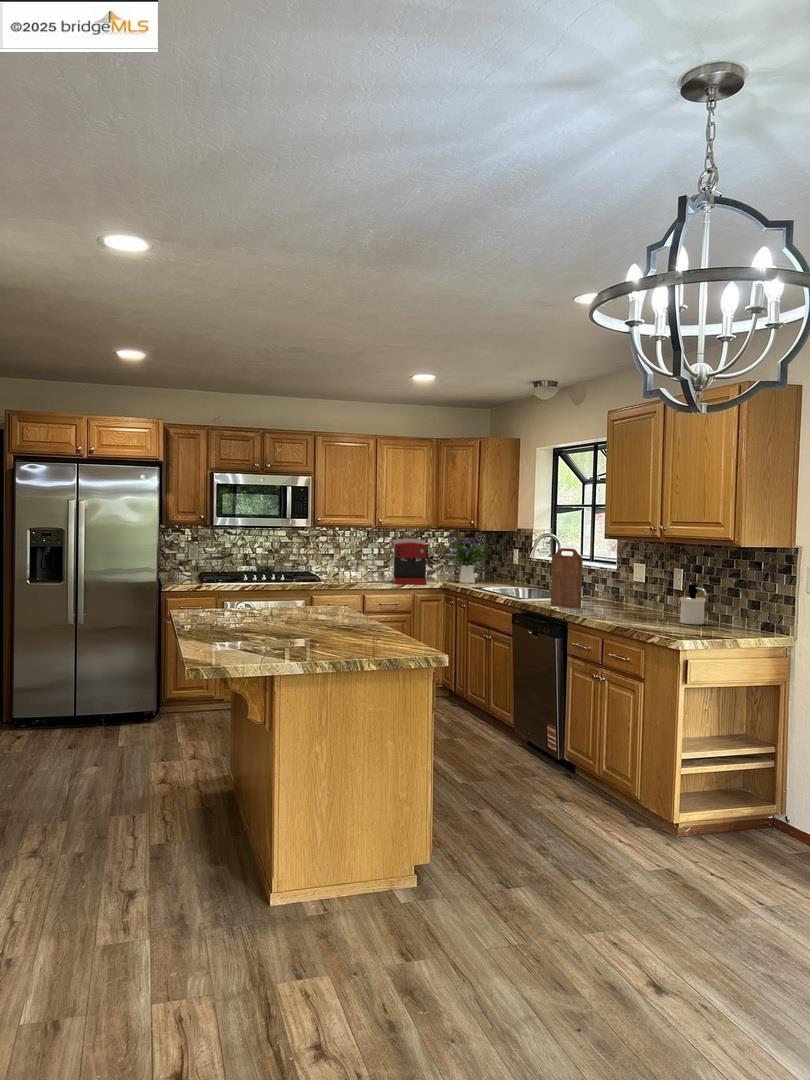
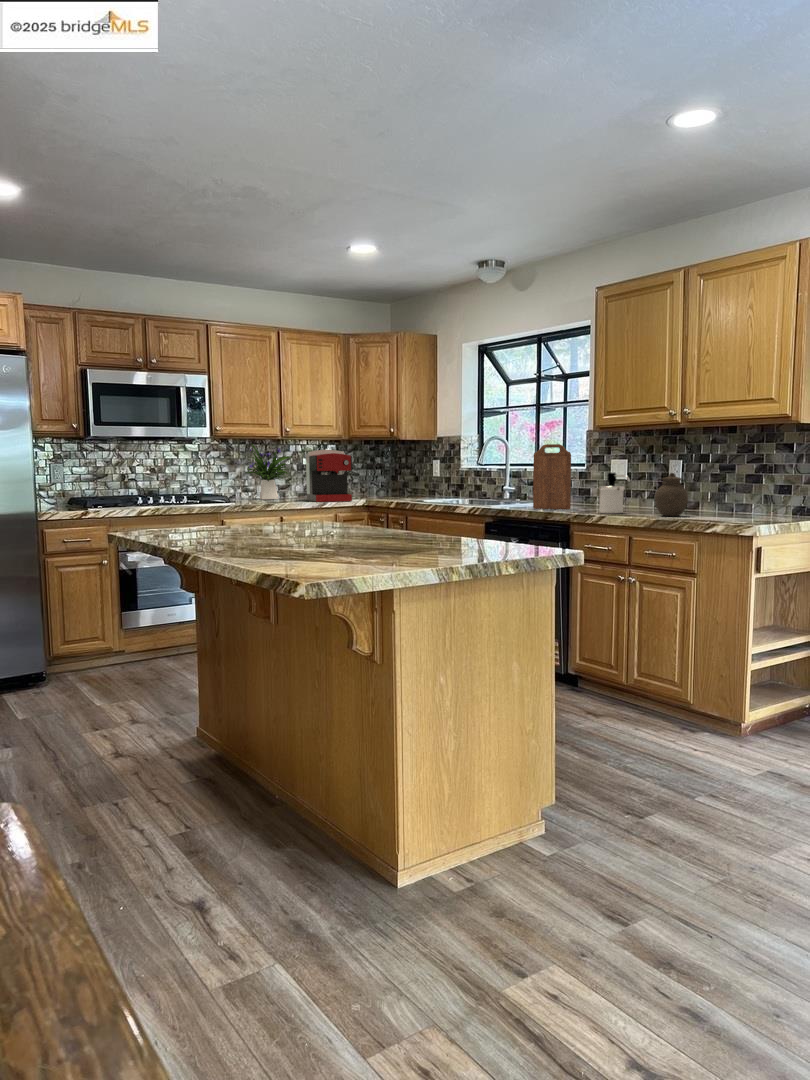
flower arrangement: present [448,534,489,583] -> present [246,444,292,499]
jar: none [629,584,659,624] -> present [655,473,688,516]
soap dispenser: present [680,584,707,624] -> present [599,473,630,514]

